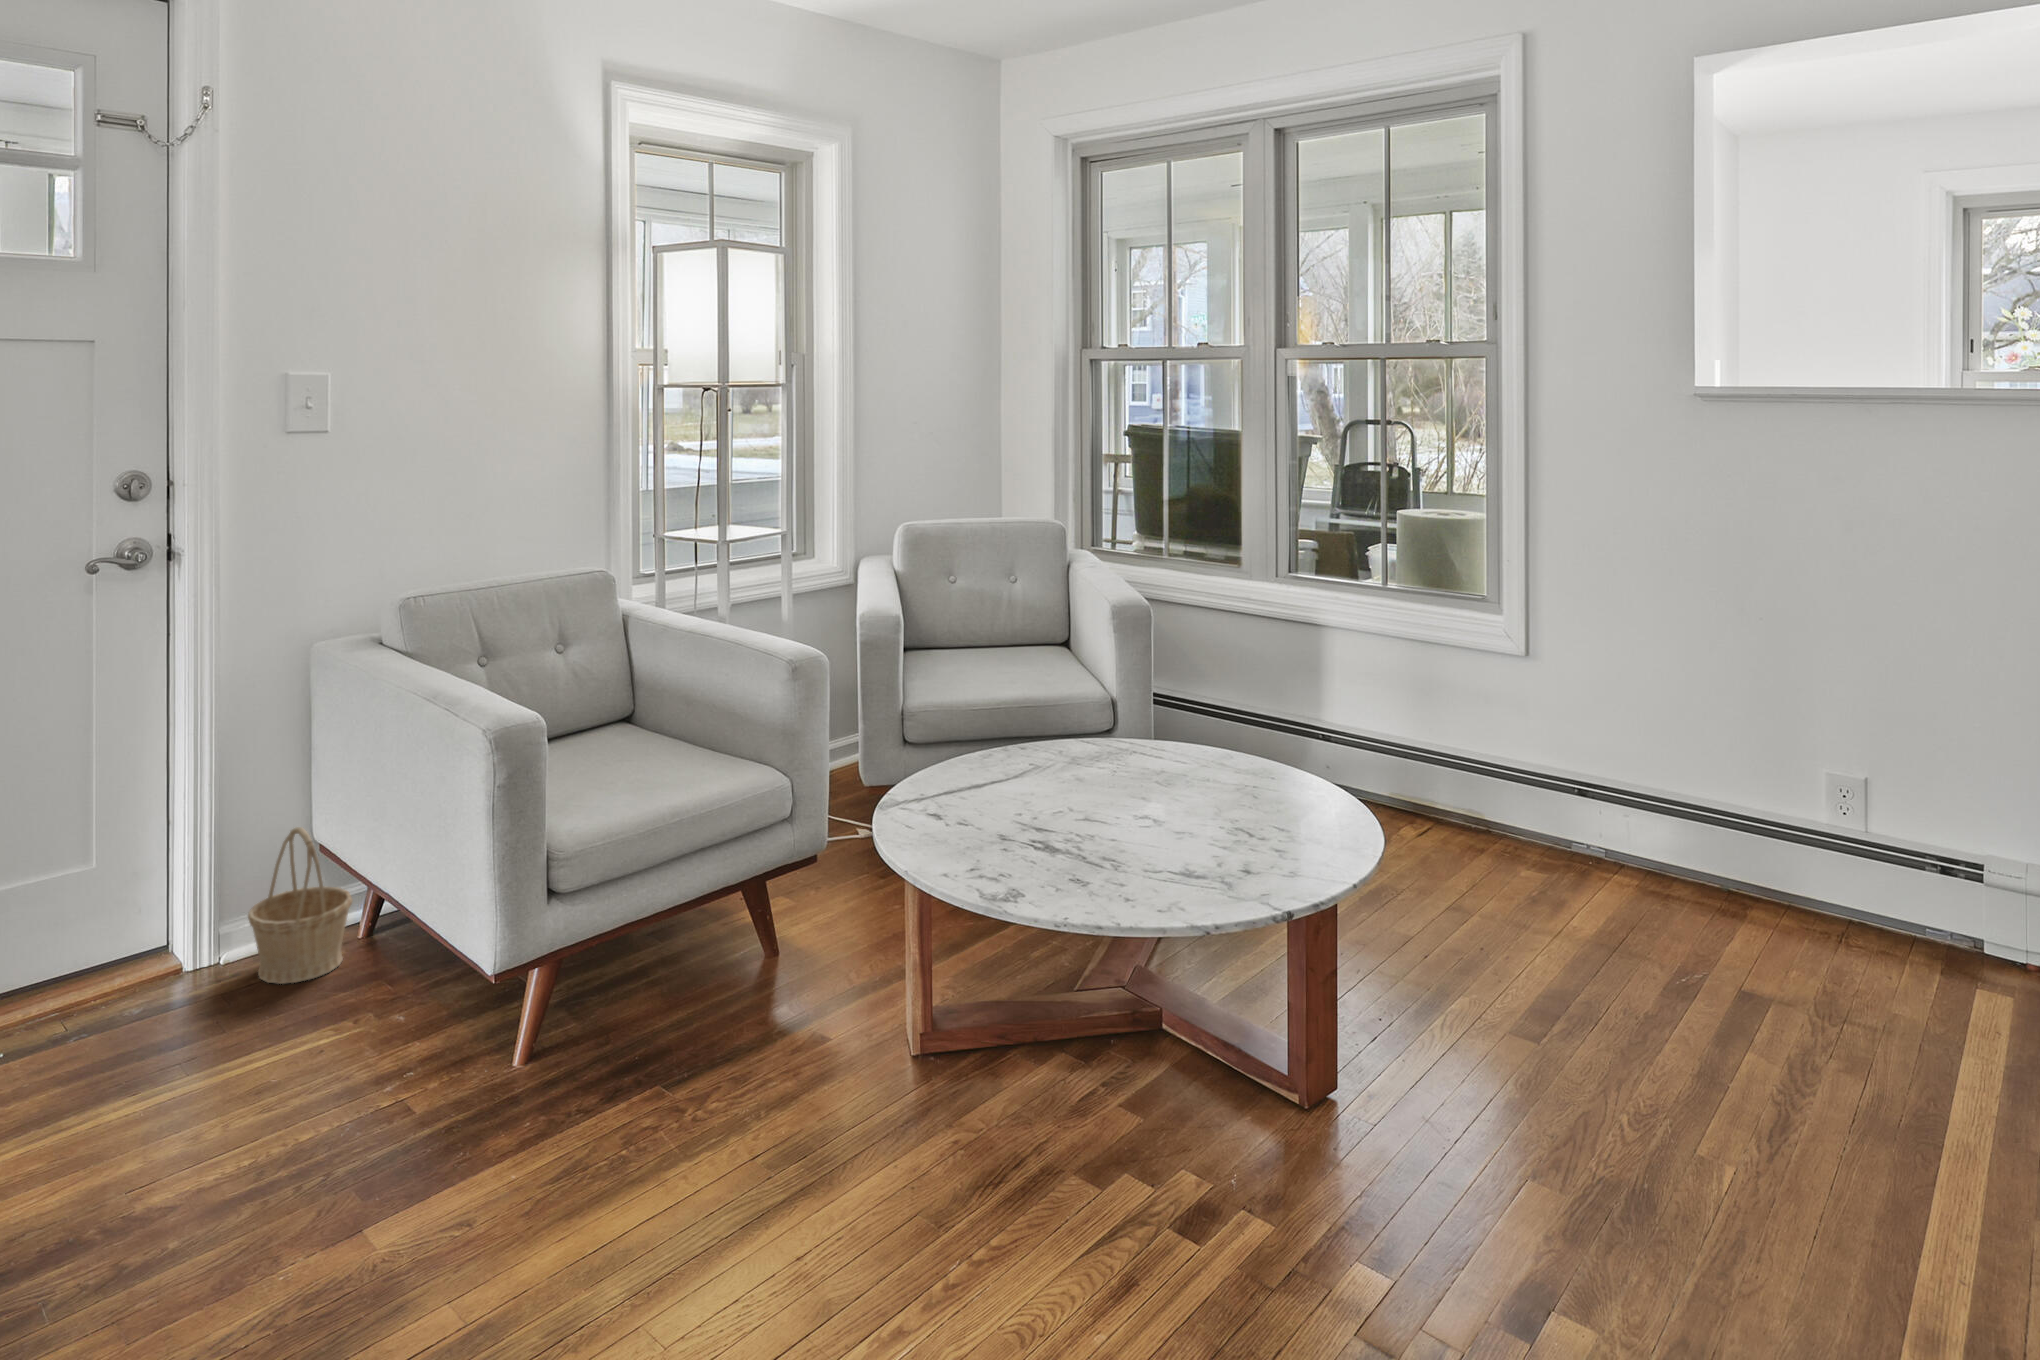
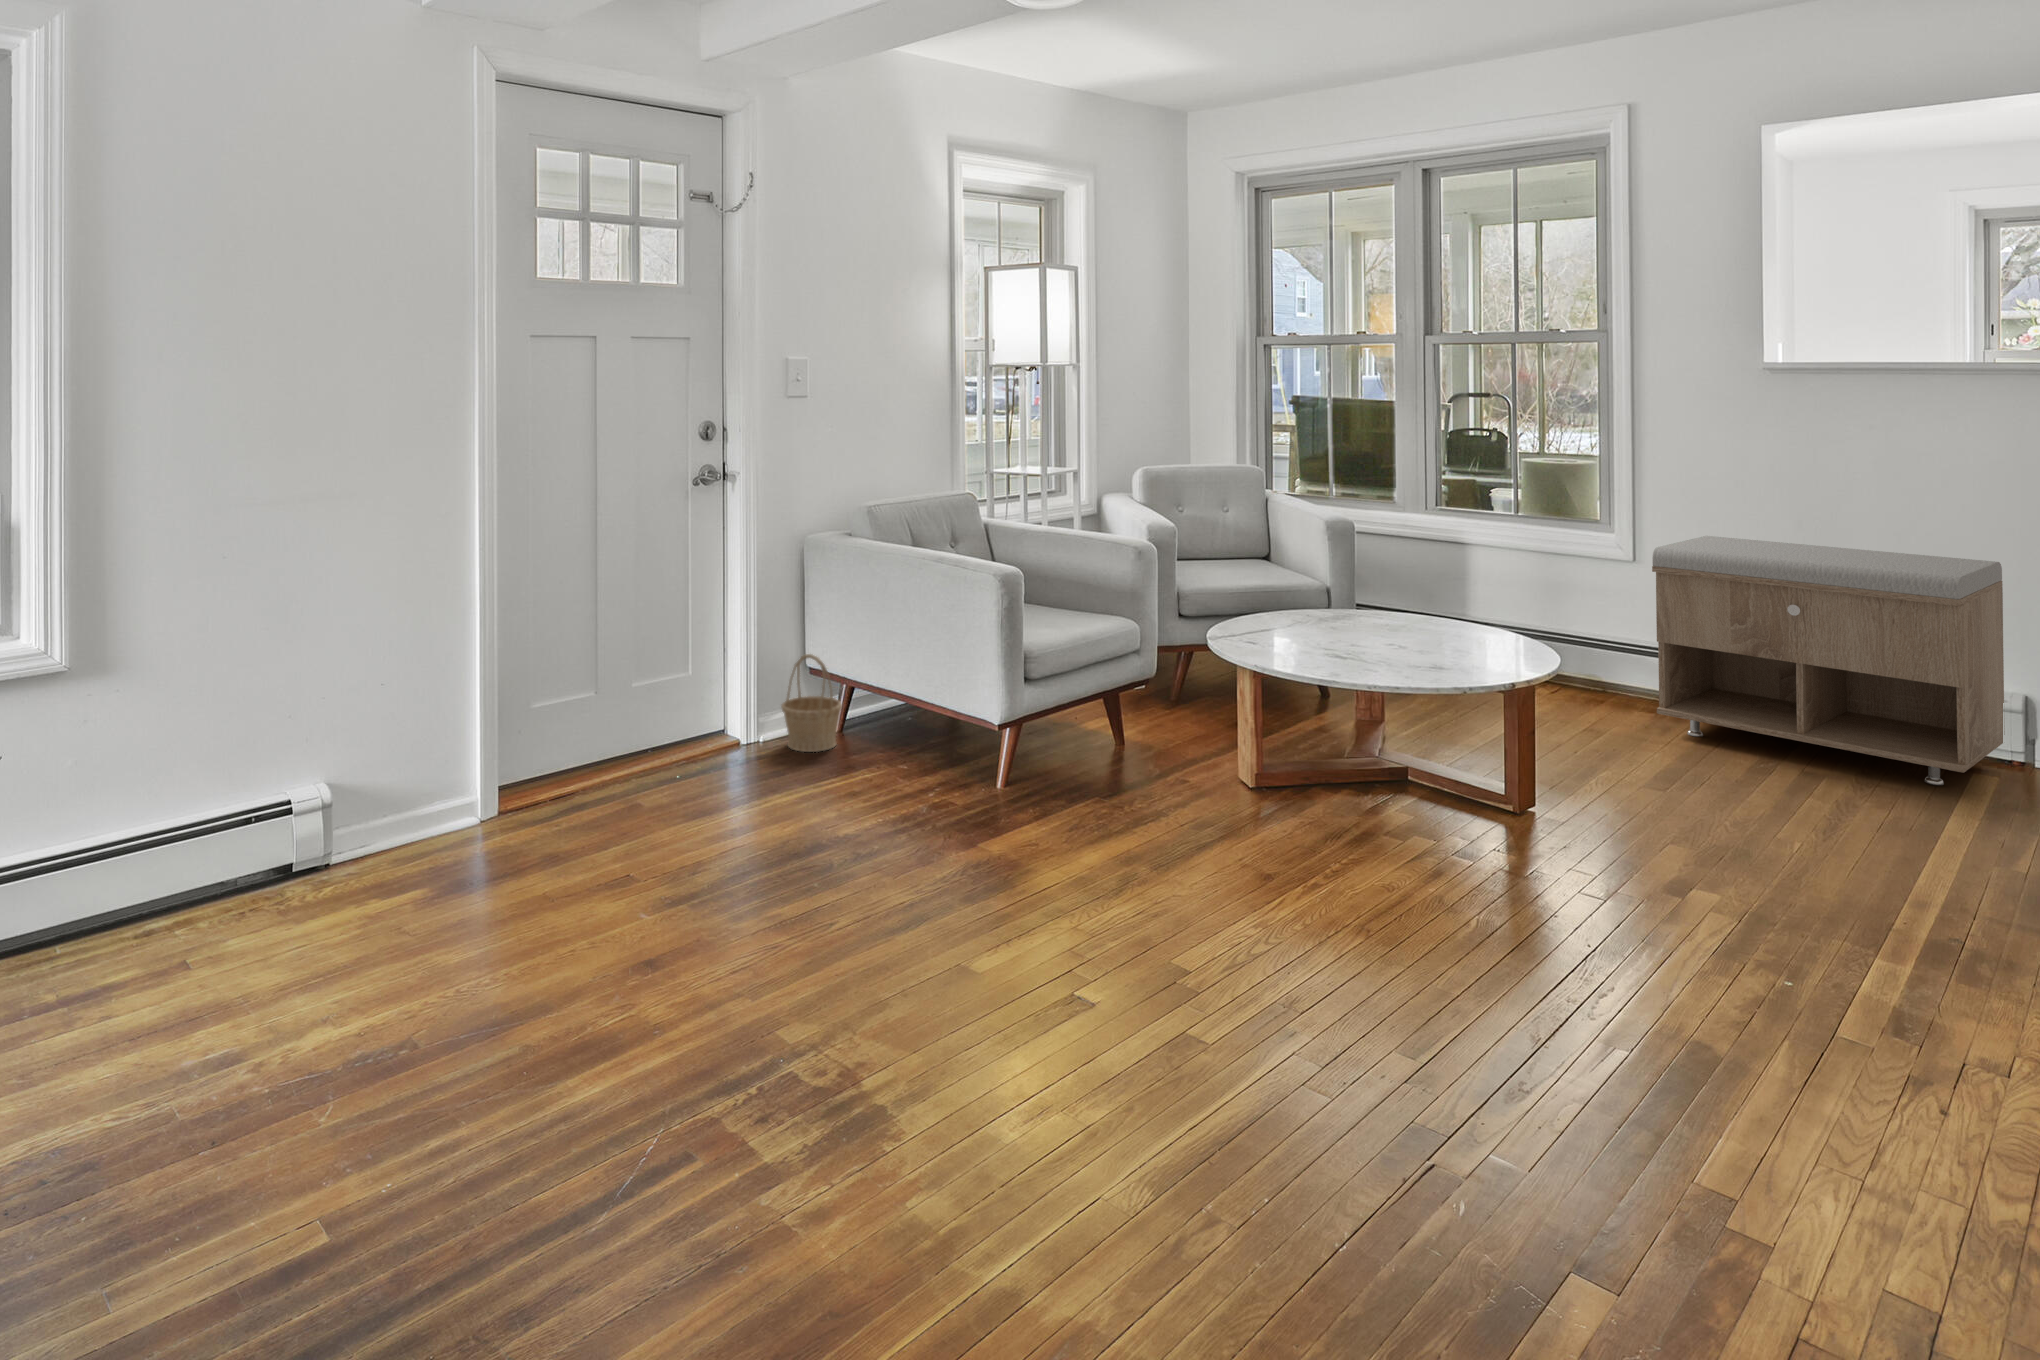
storage bench: none [1540,626,2018,1017] -> present [1652,536,2005,785]

